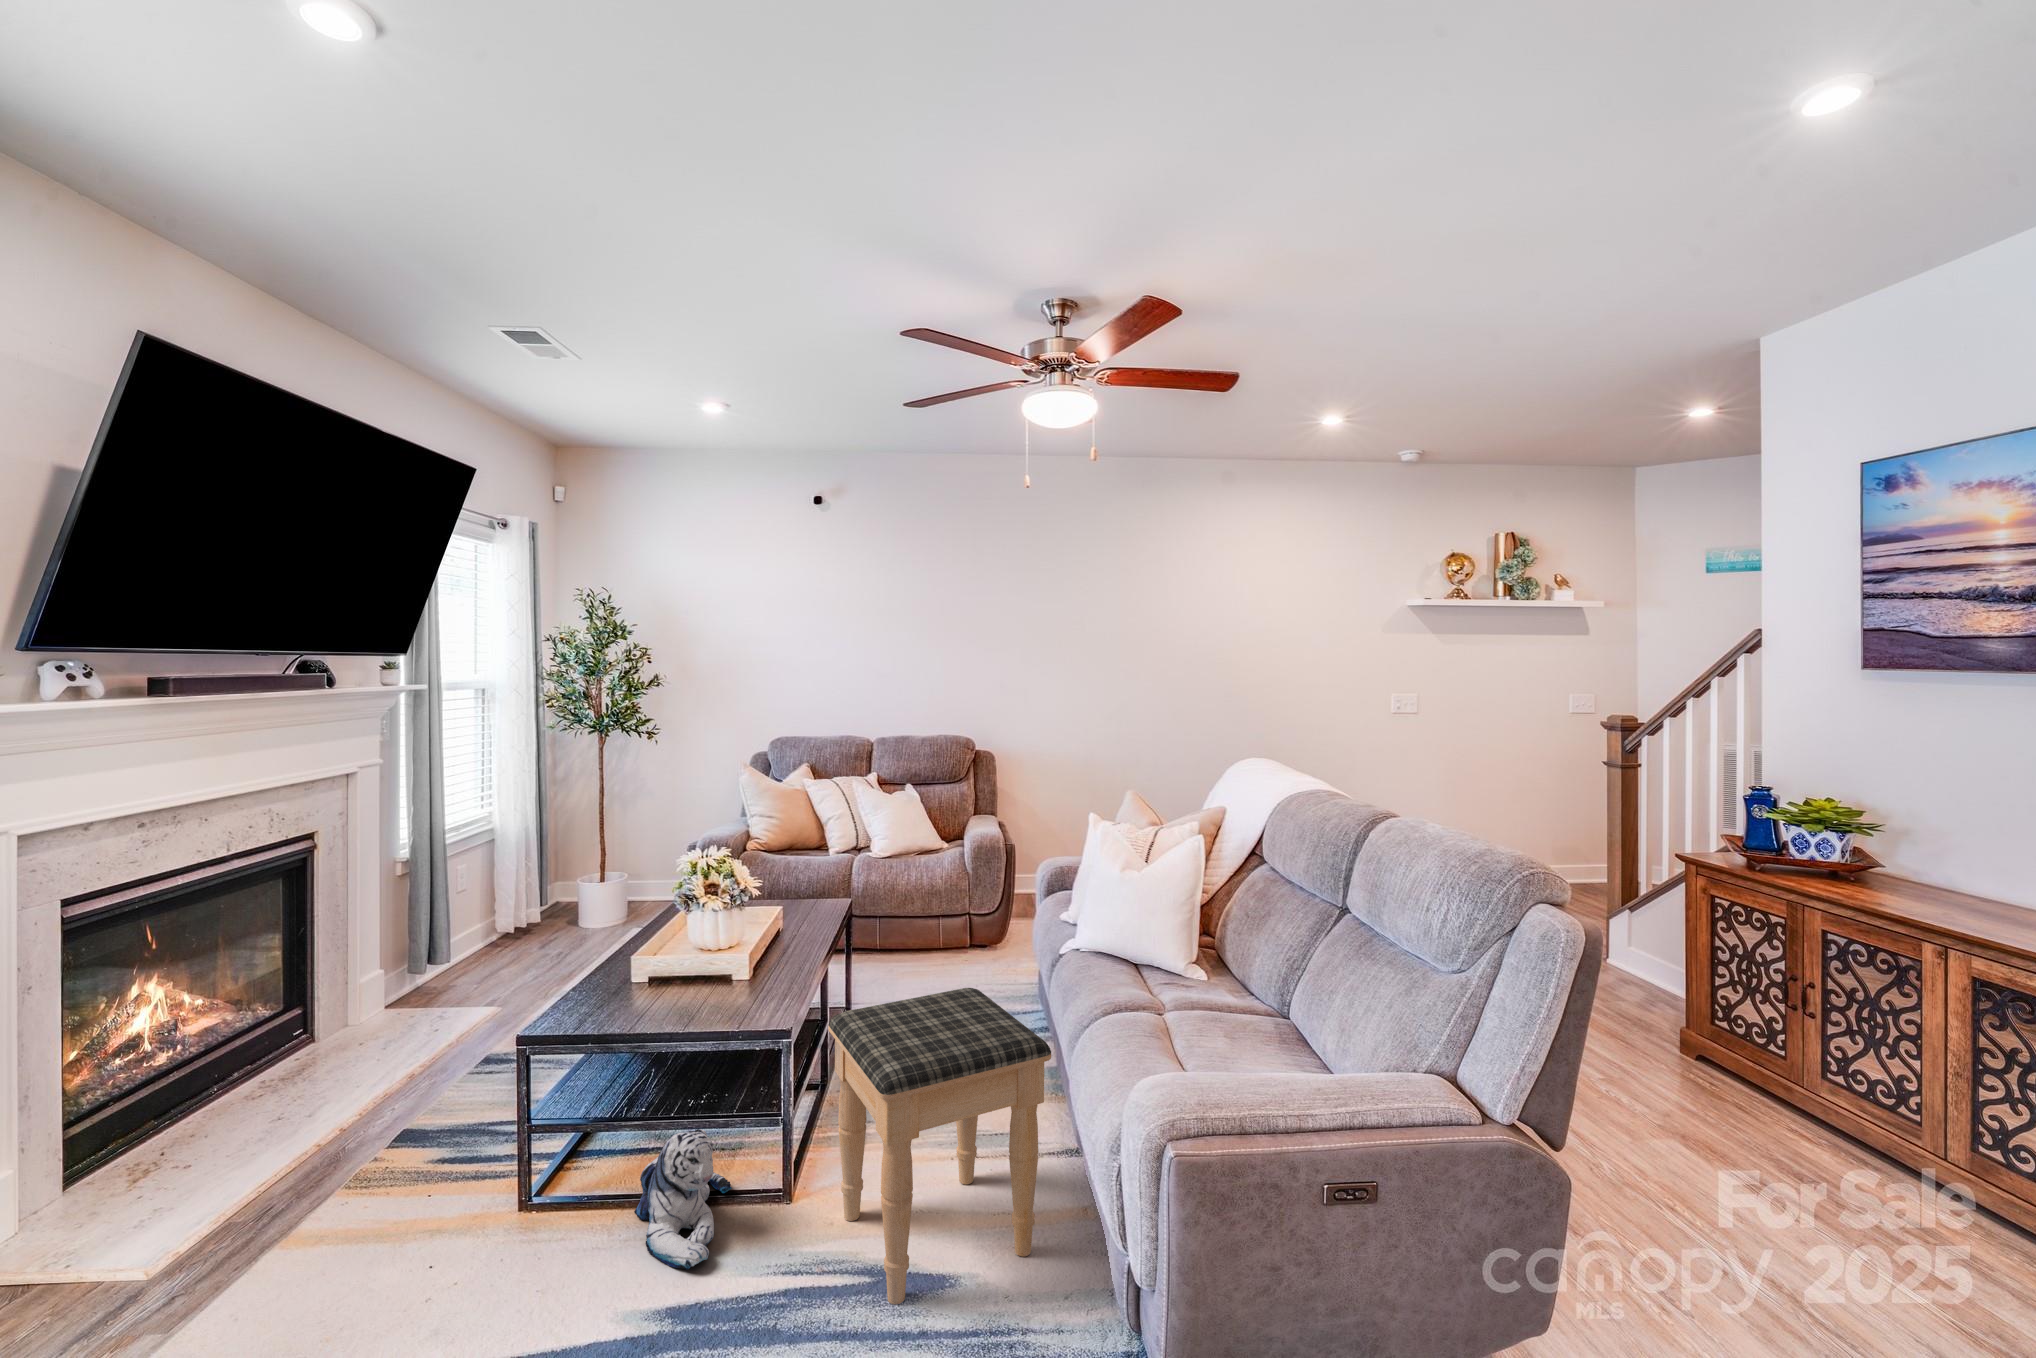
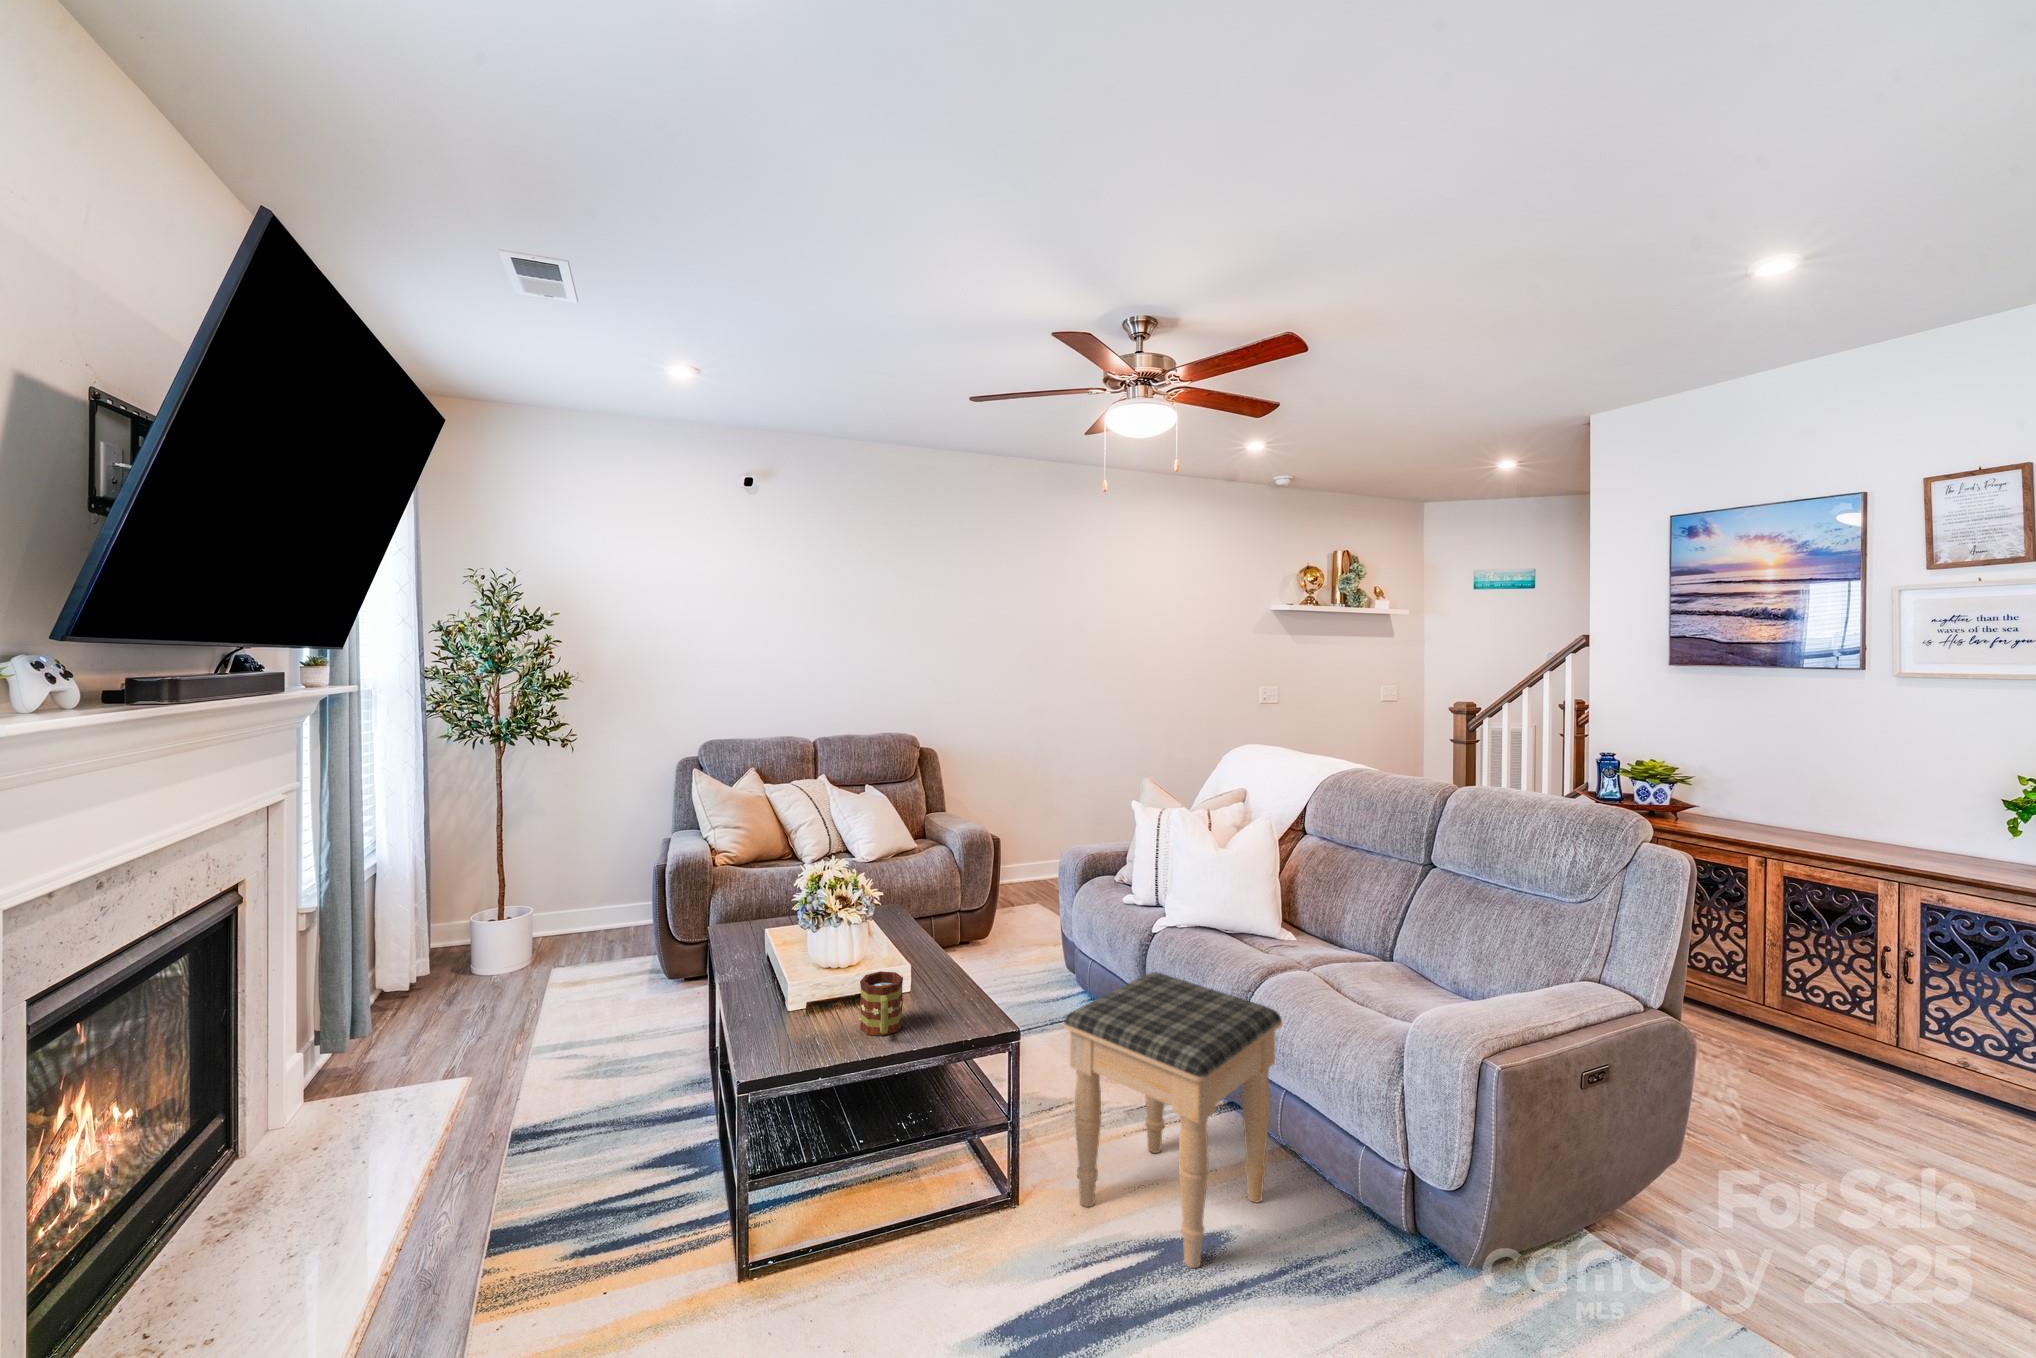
mug: none [655,950,698,1011] -> present [860,971,903,1036]
plush toy: present [634,1129,731,1270] -> none [869,1148,1001,1288]

